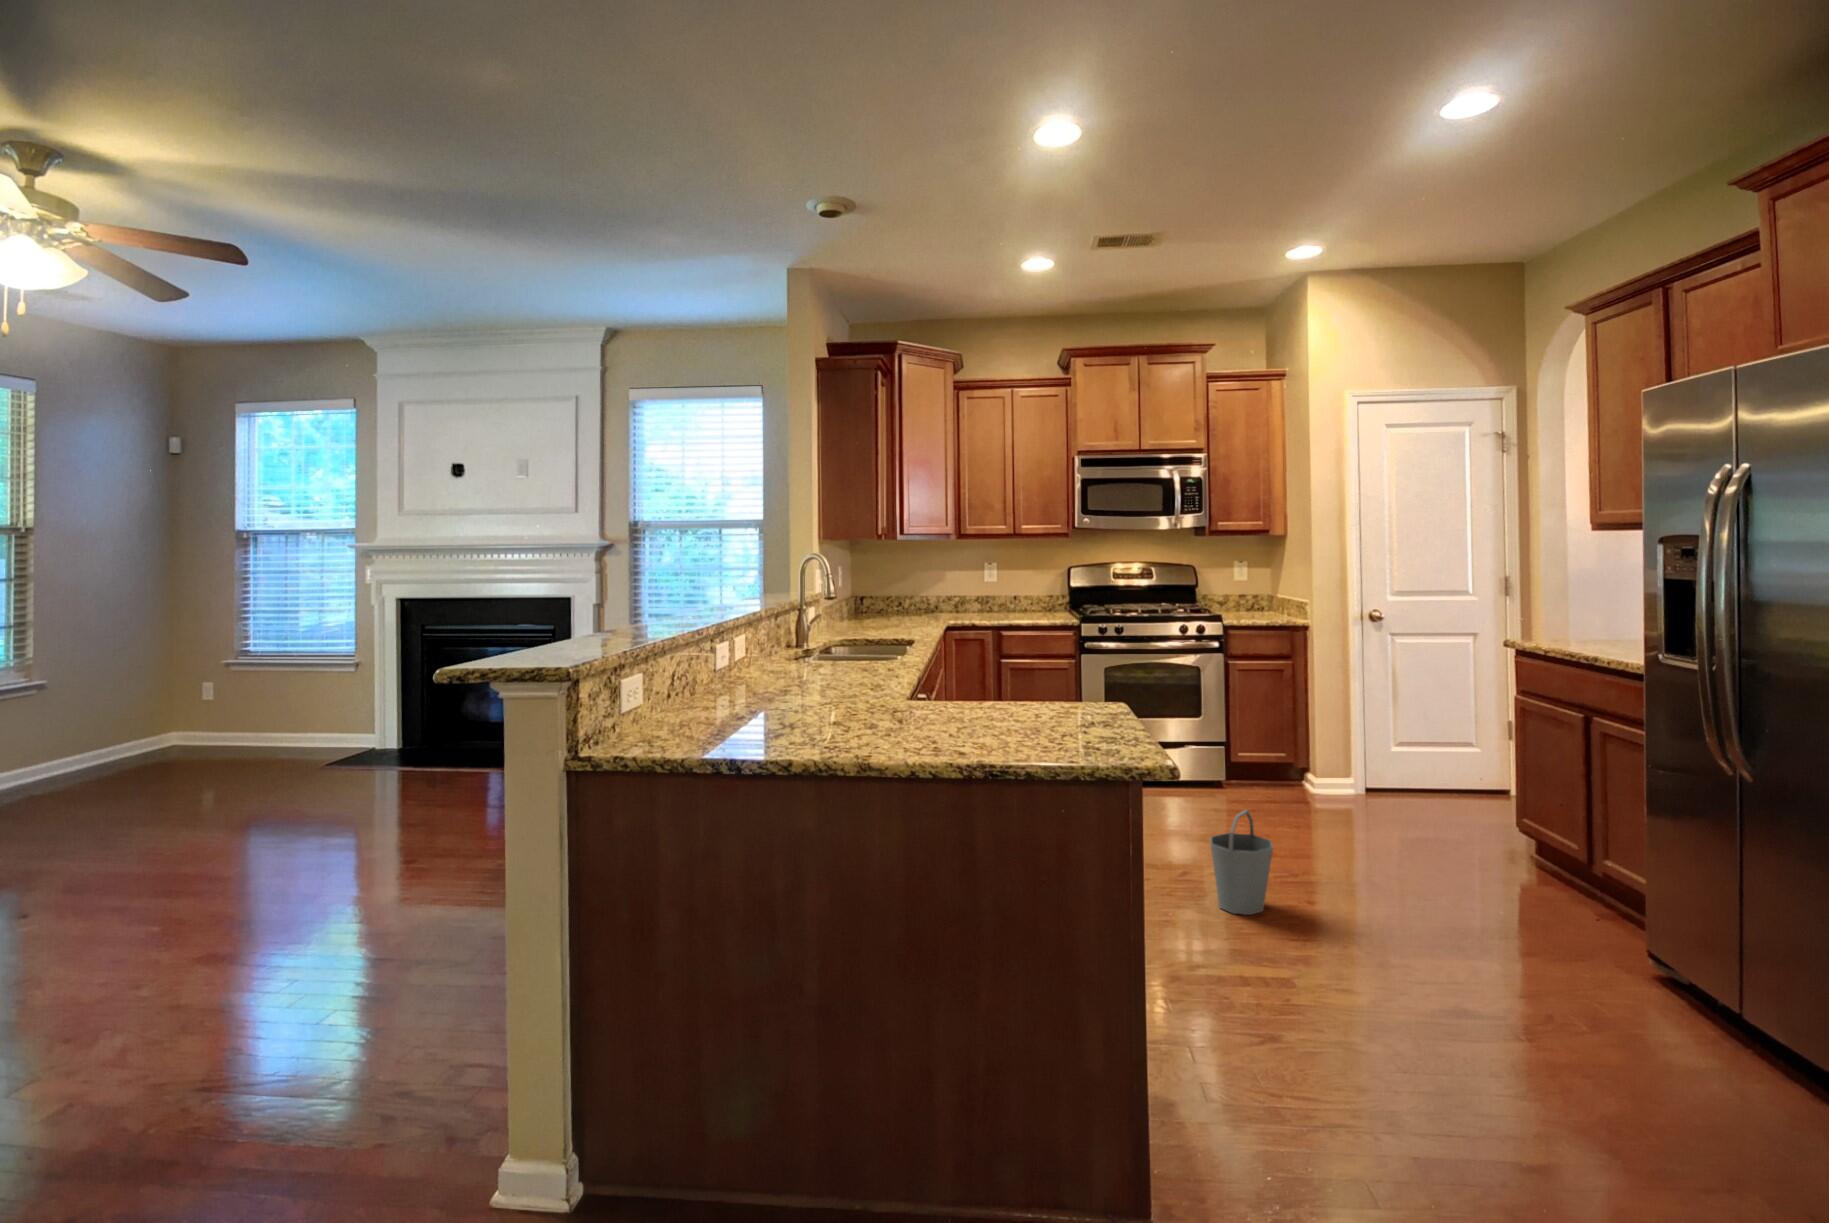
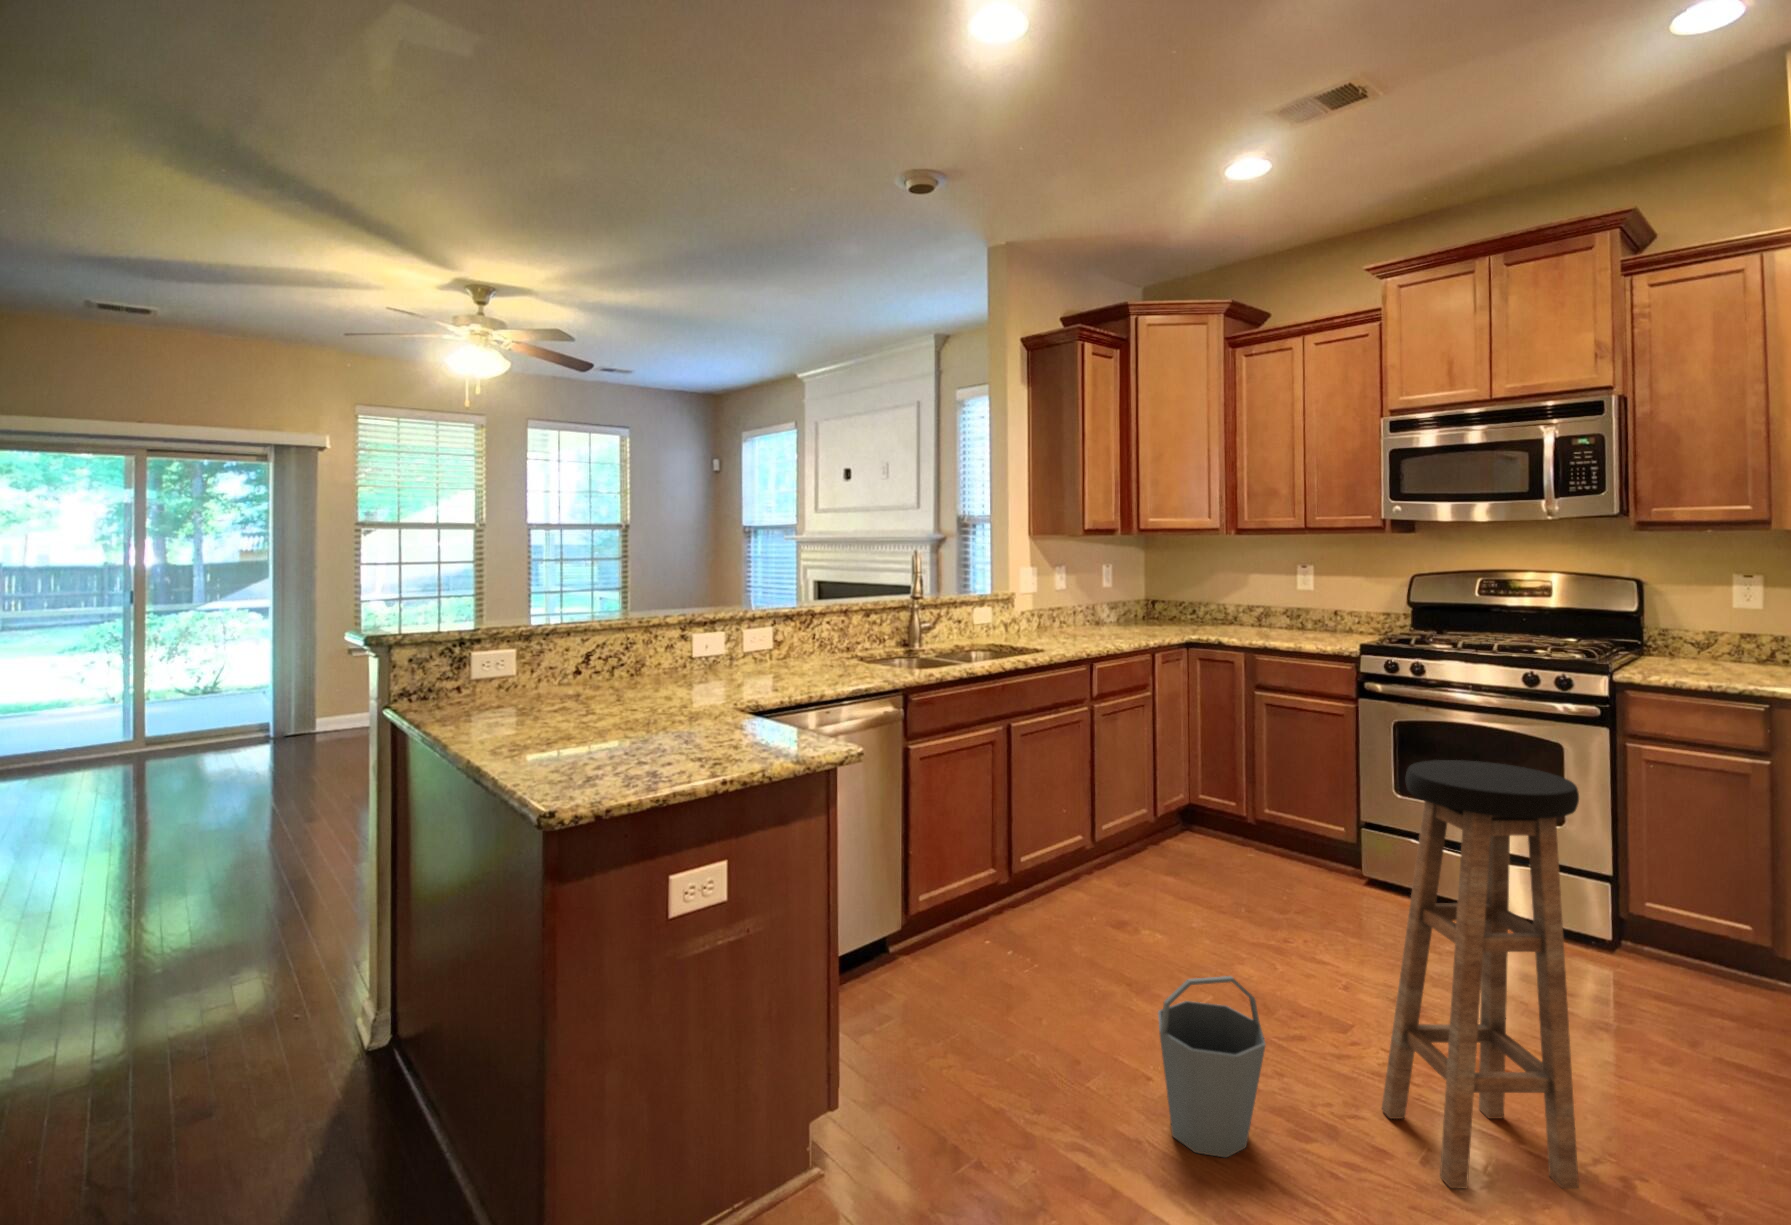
bar stool: none [1276,668,1367,887] -> present [1382,760,1579,1188]

